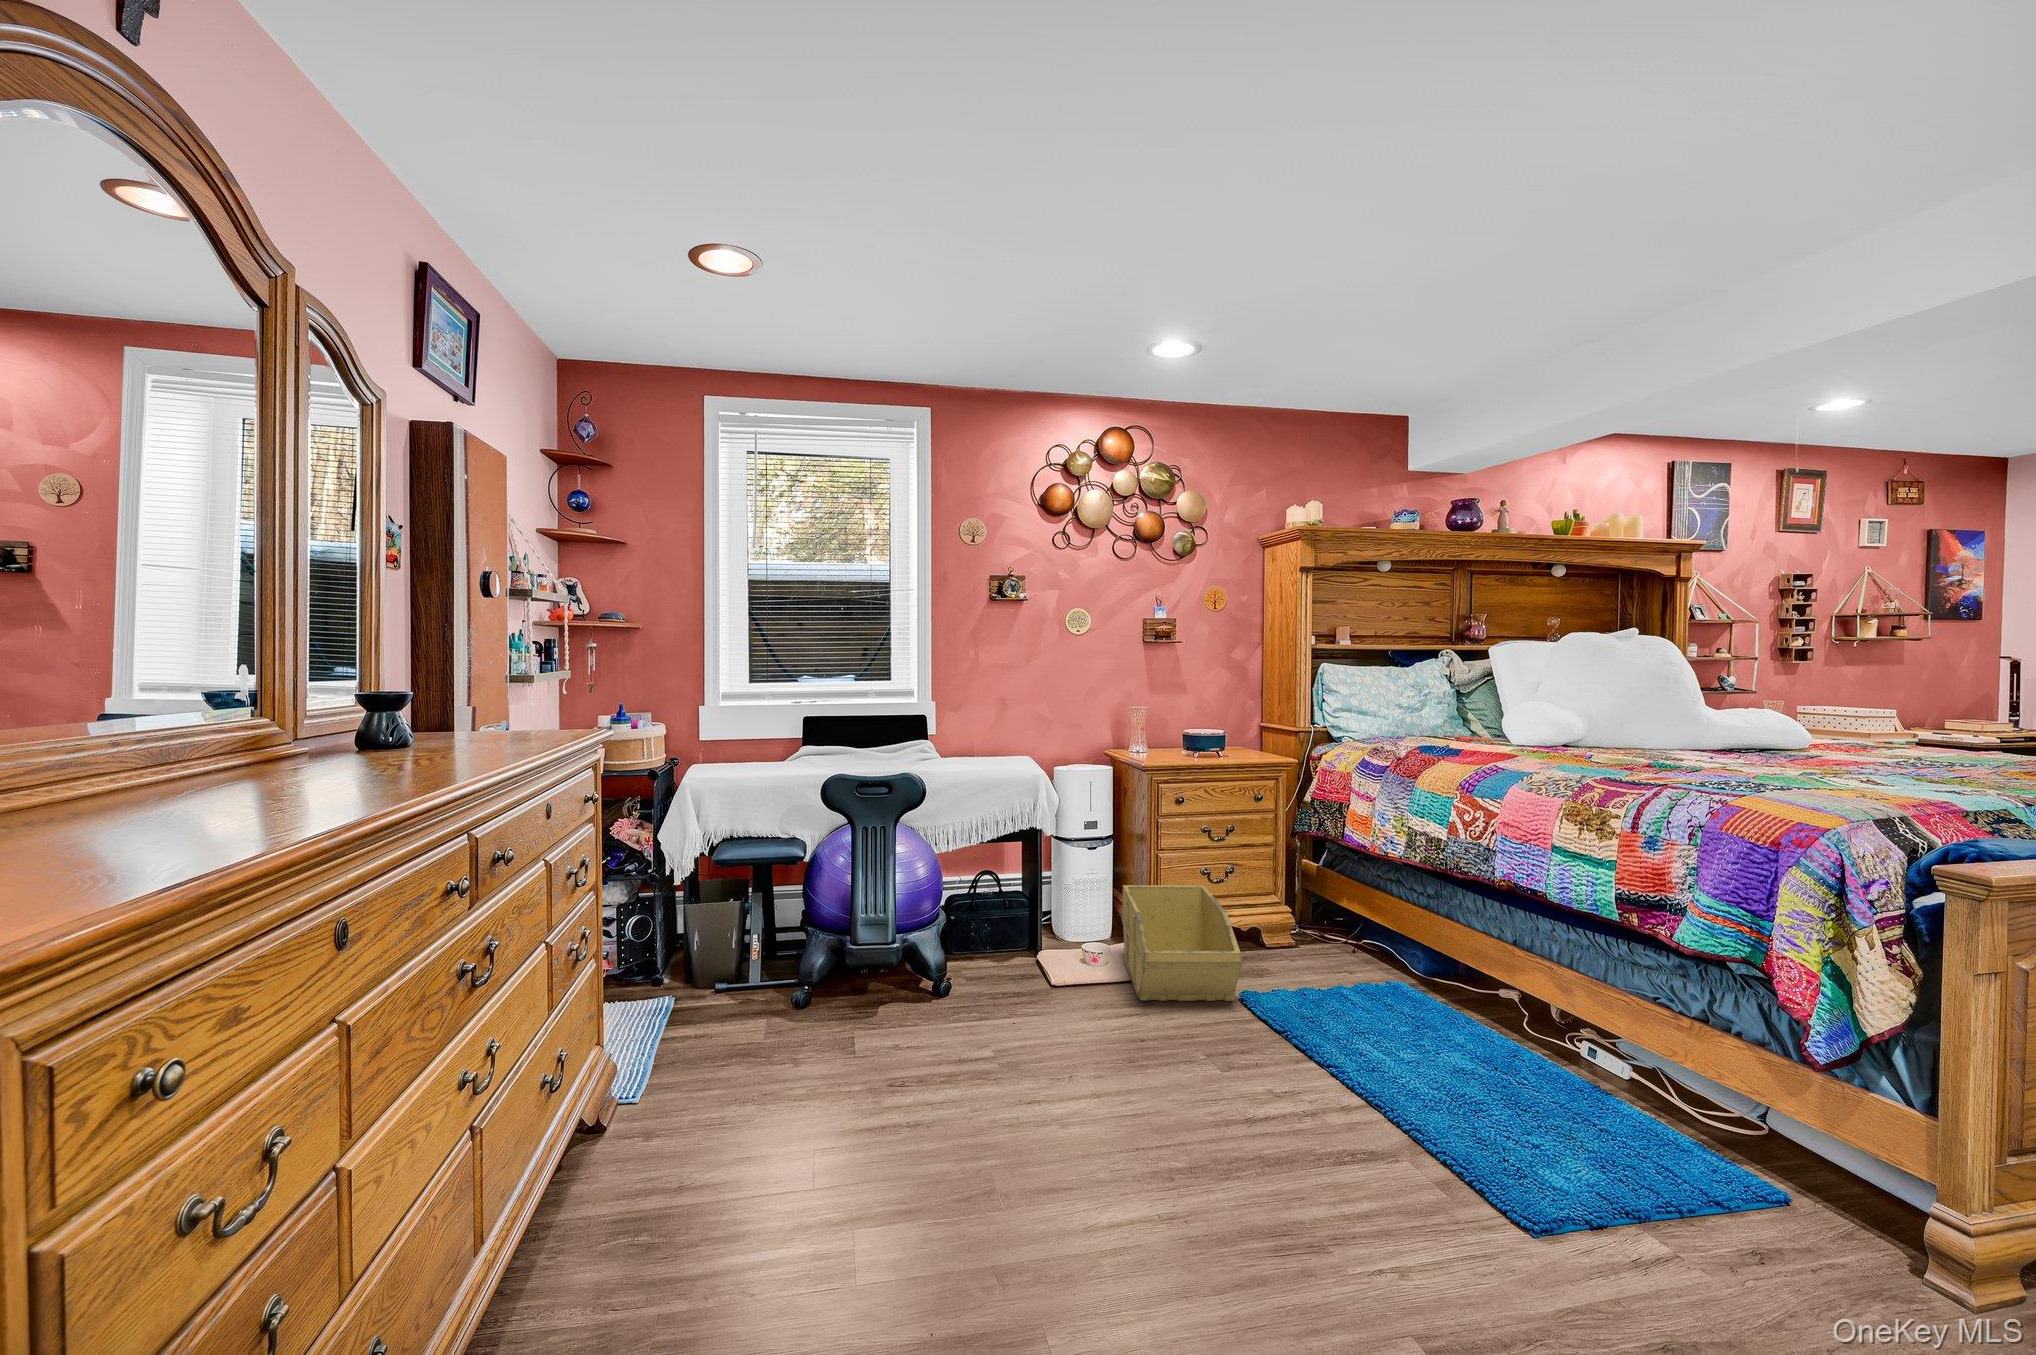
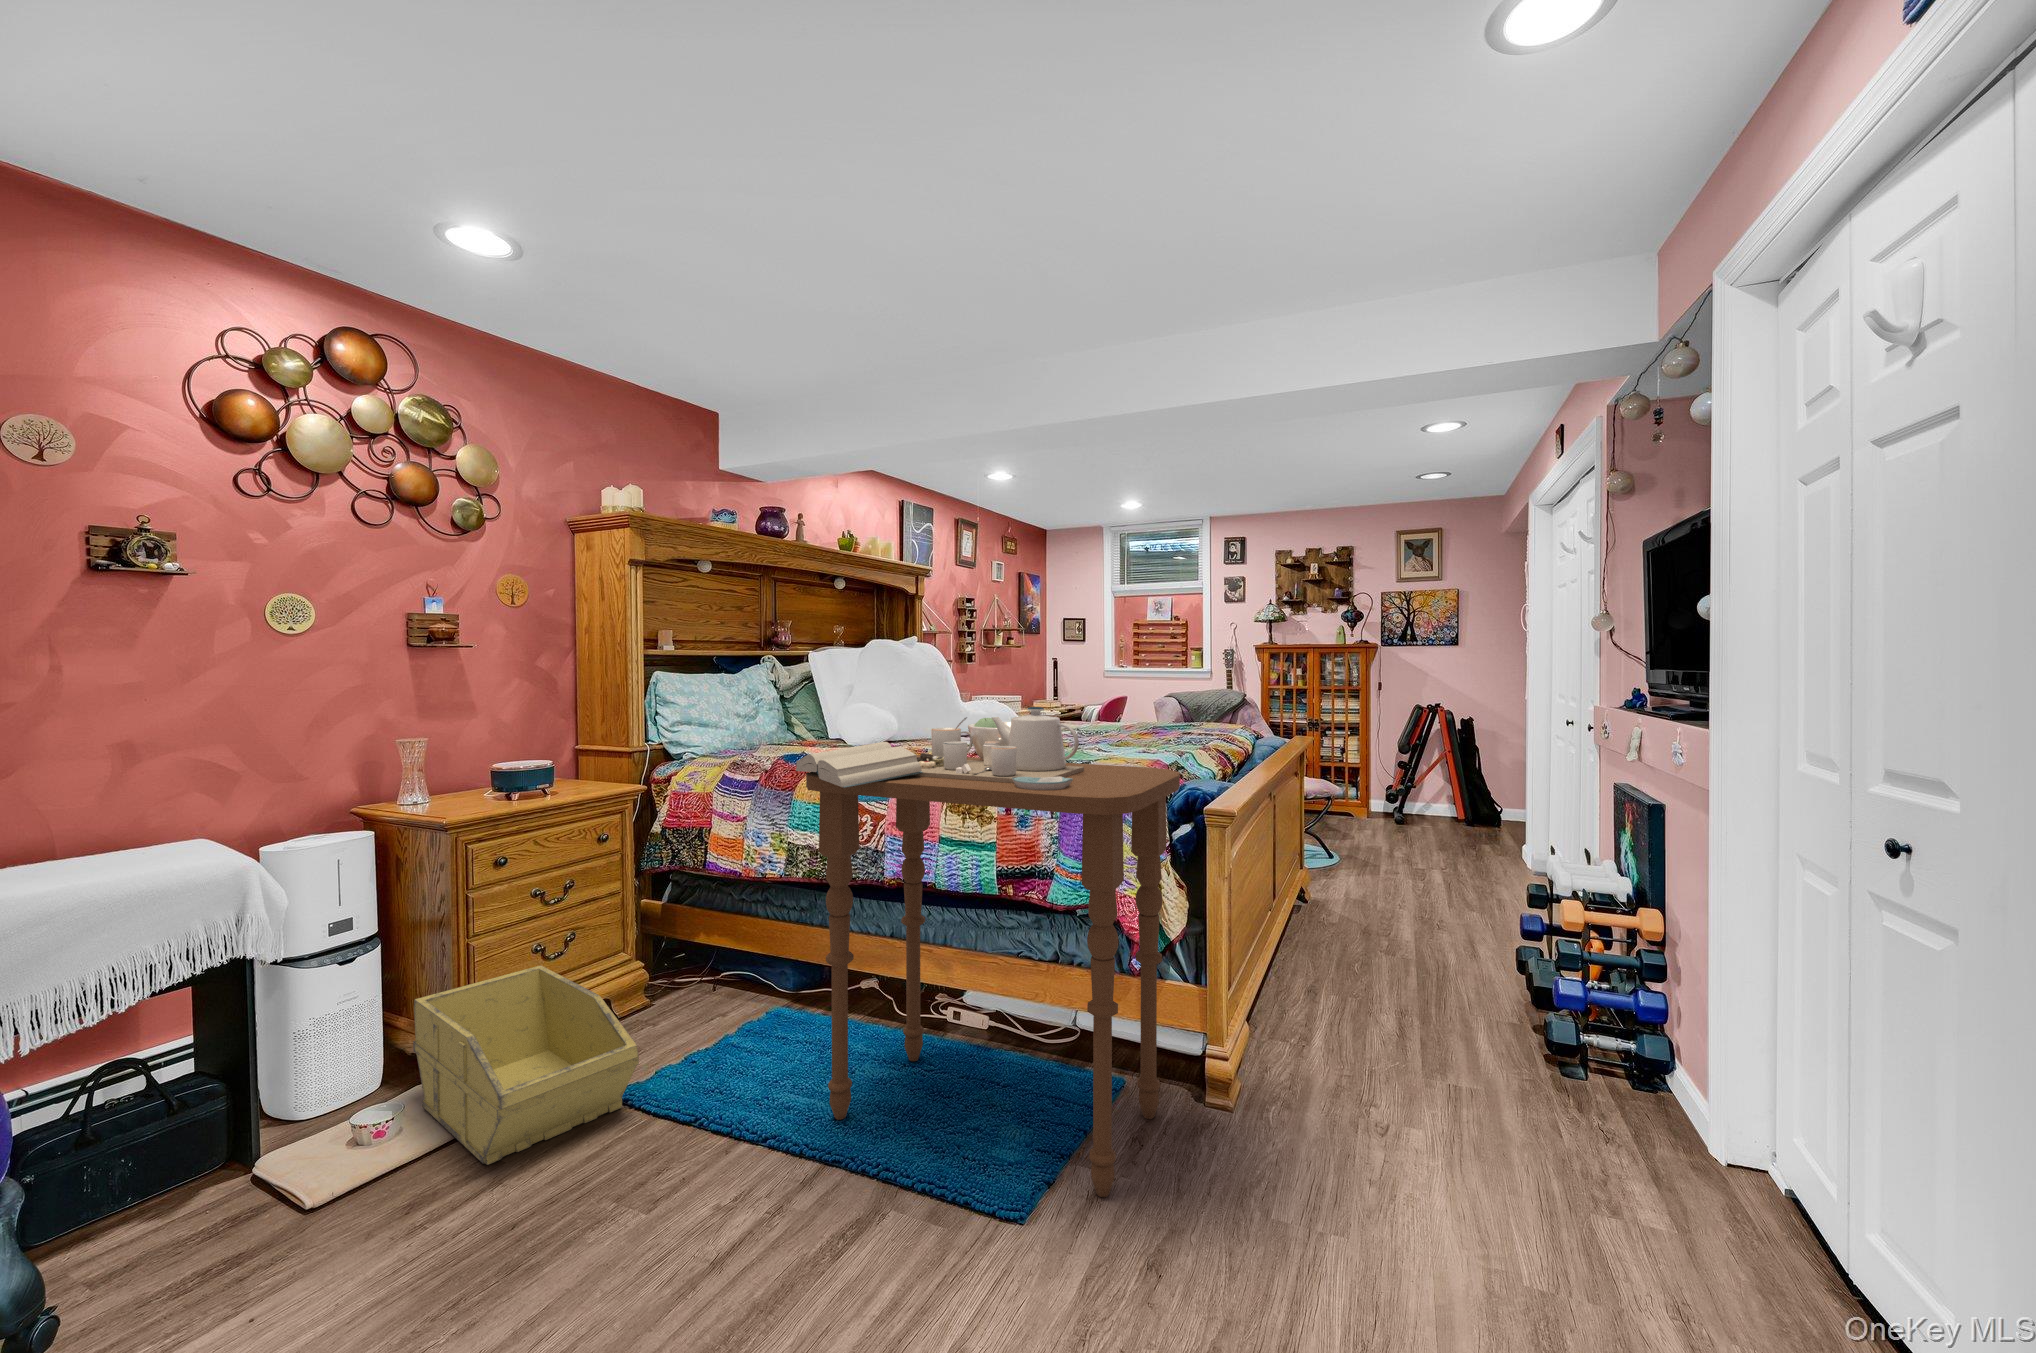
side table: none [1359,700,1801,1227] -> present [796,707,1180,1197]

